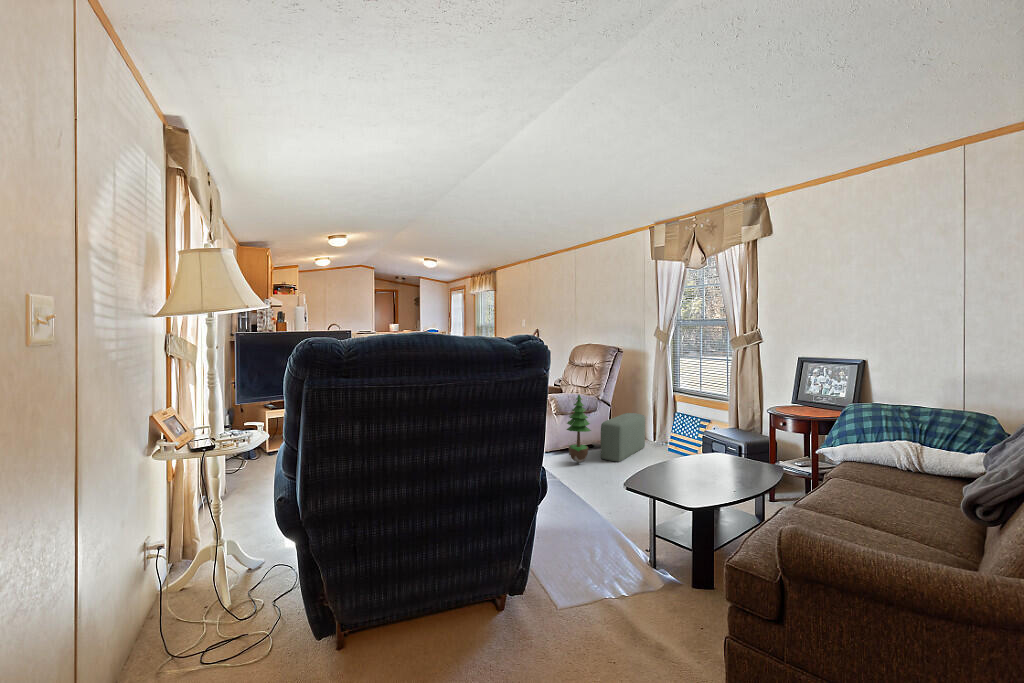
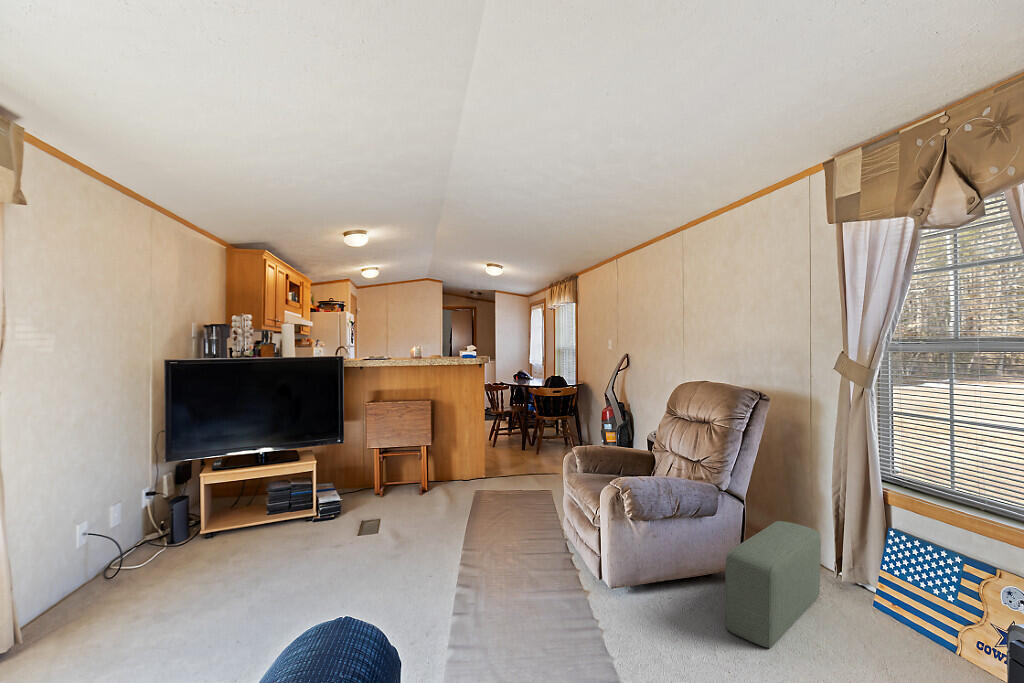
potted tree: present [567,394,591,463] -> none [647,491,705,642]

